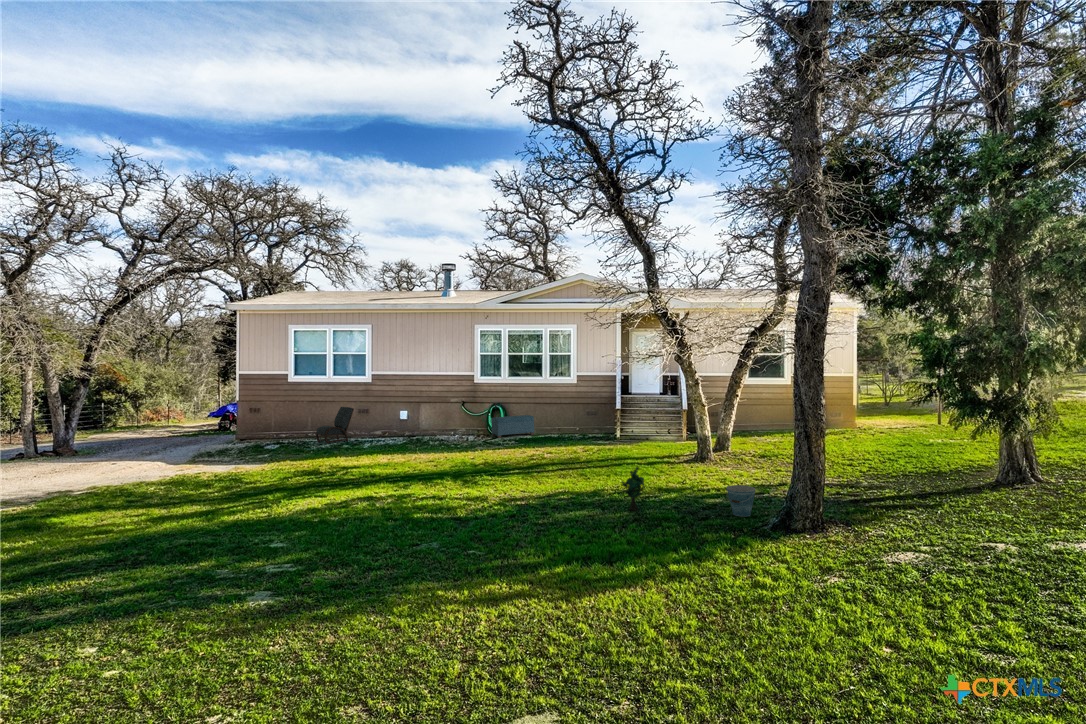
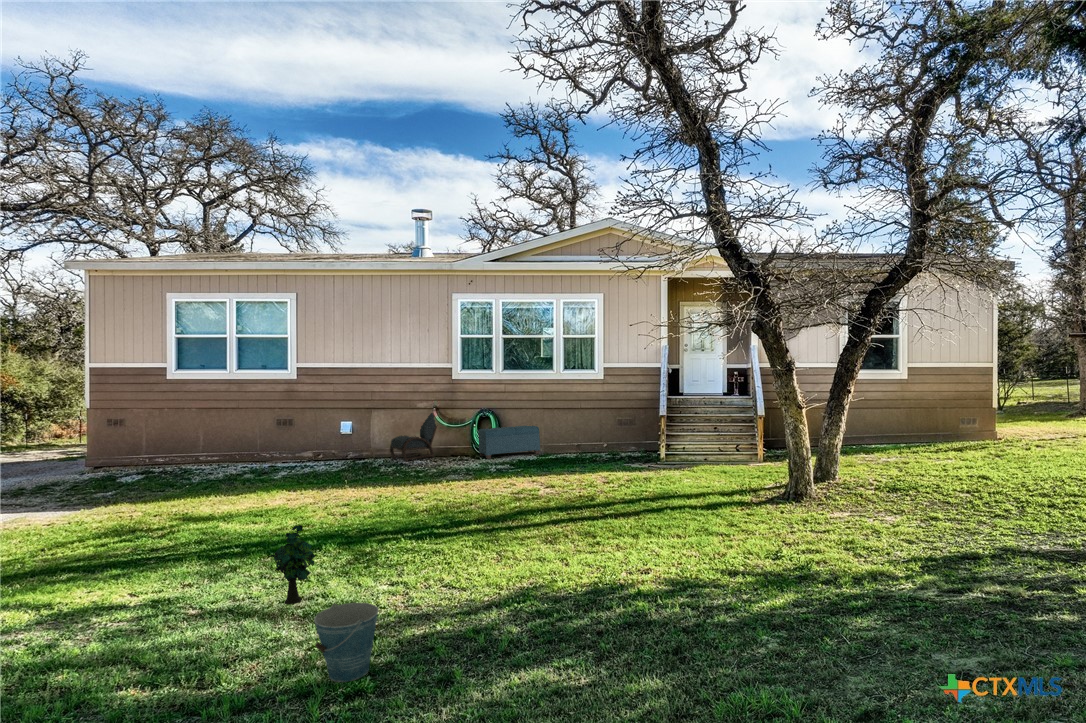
lounge chair: present [316,407,354,444] -> present [390,413,437,461]
decorative plant: present [622,467,645,511] -> present [268,525,316,604]
bucket: present [726,485,755,516] -> present [314,603,378,682]

